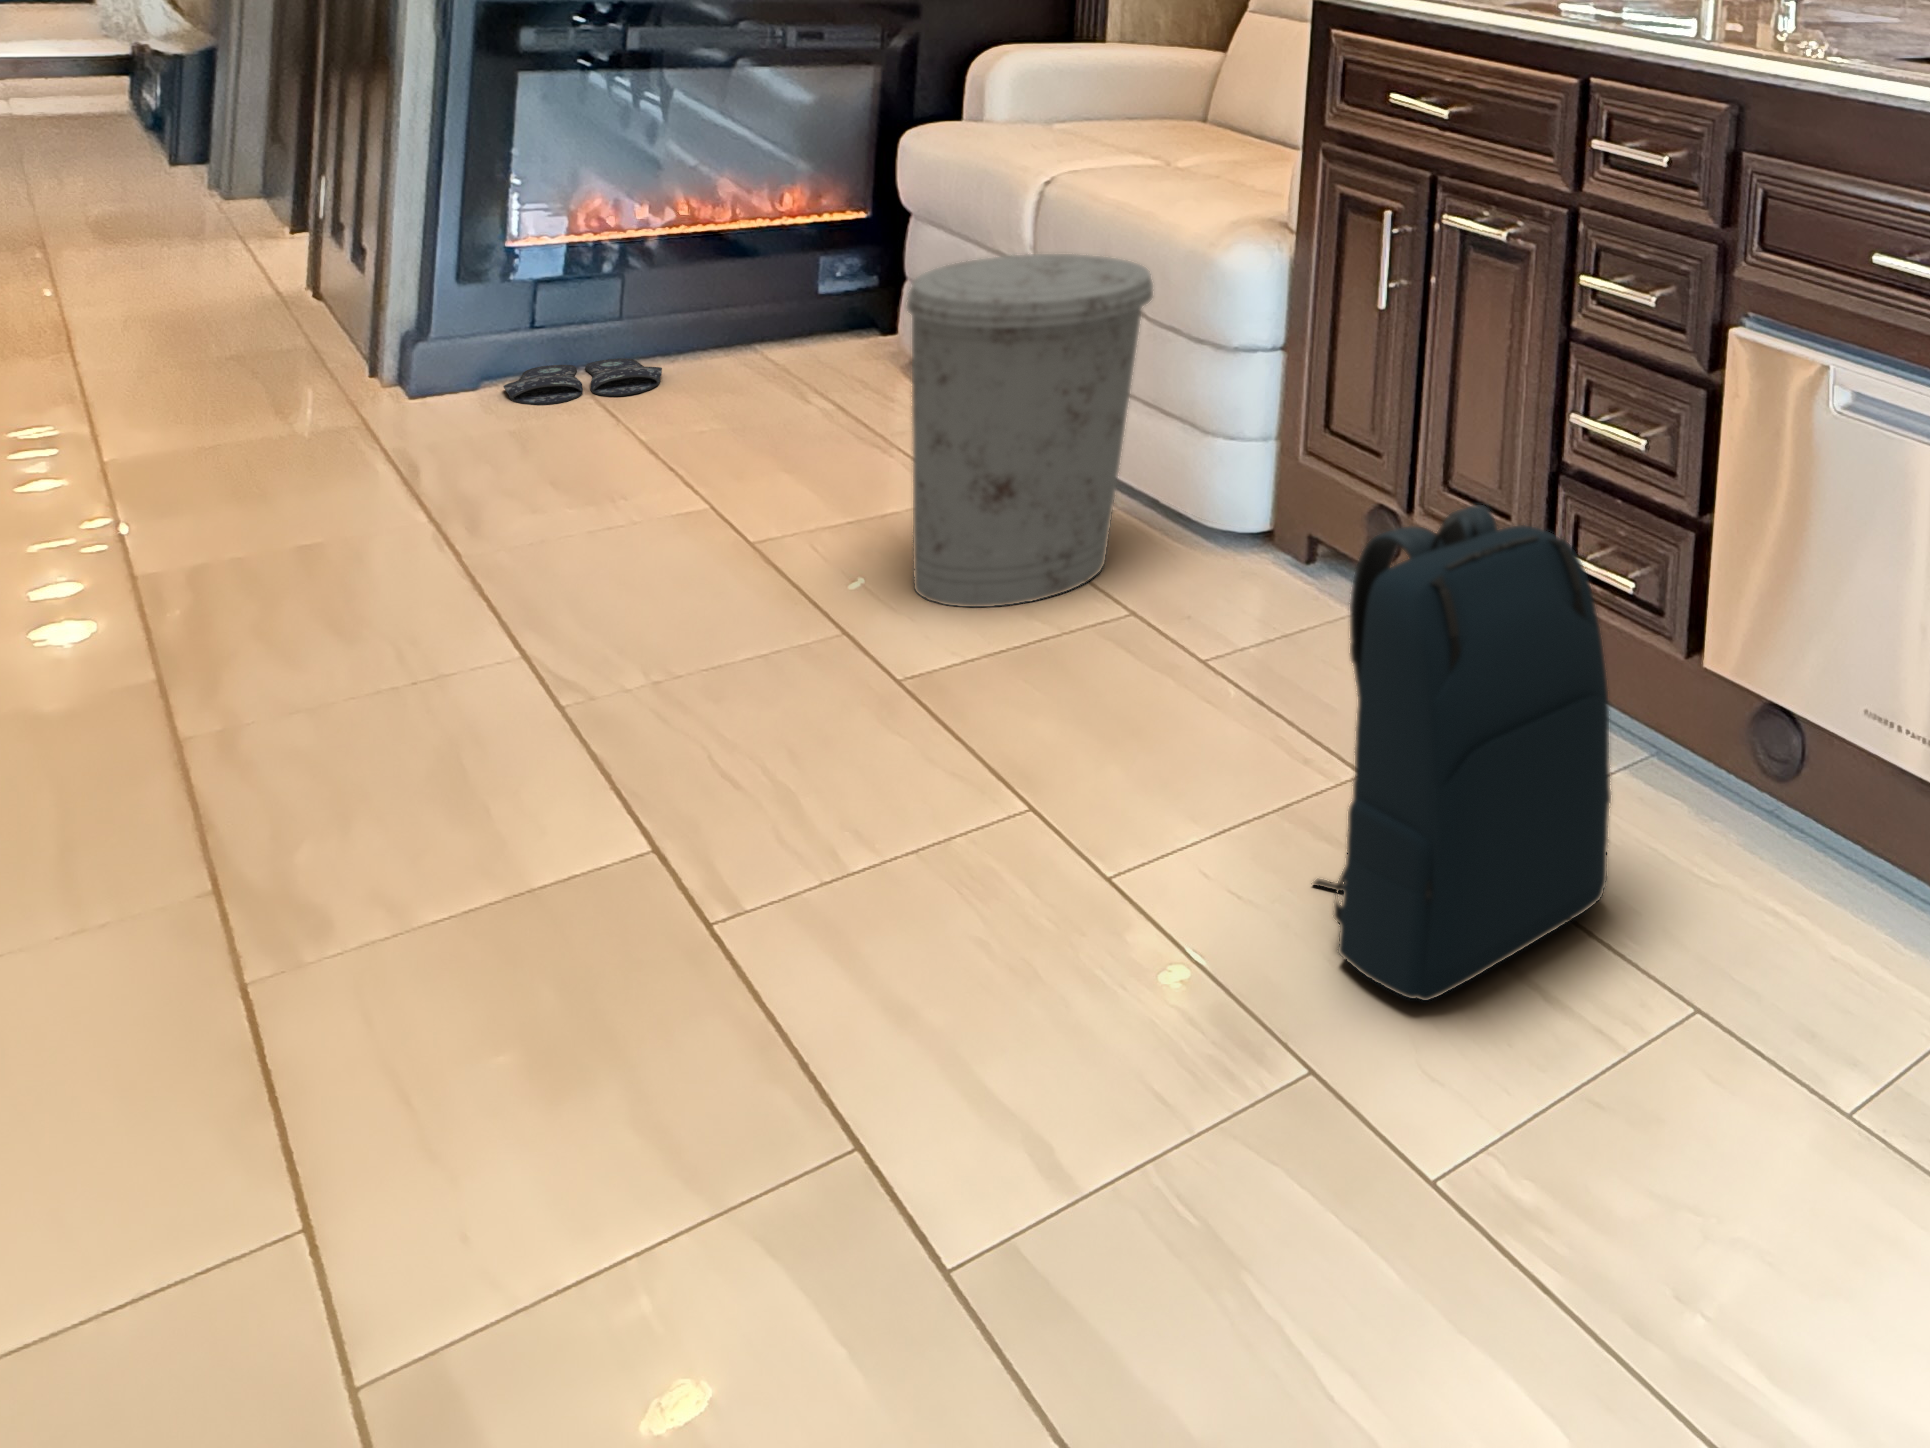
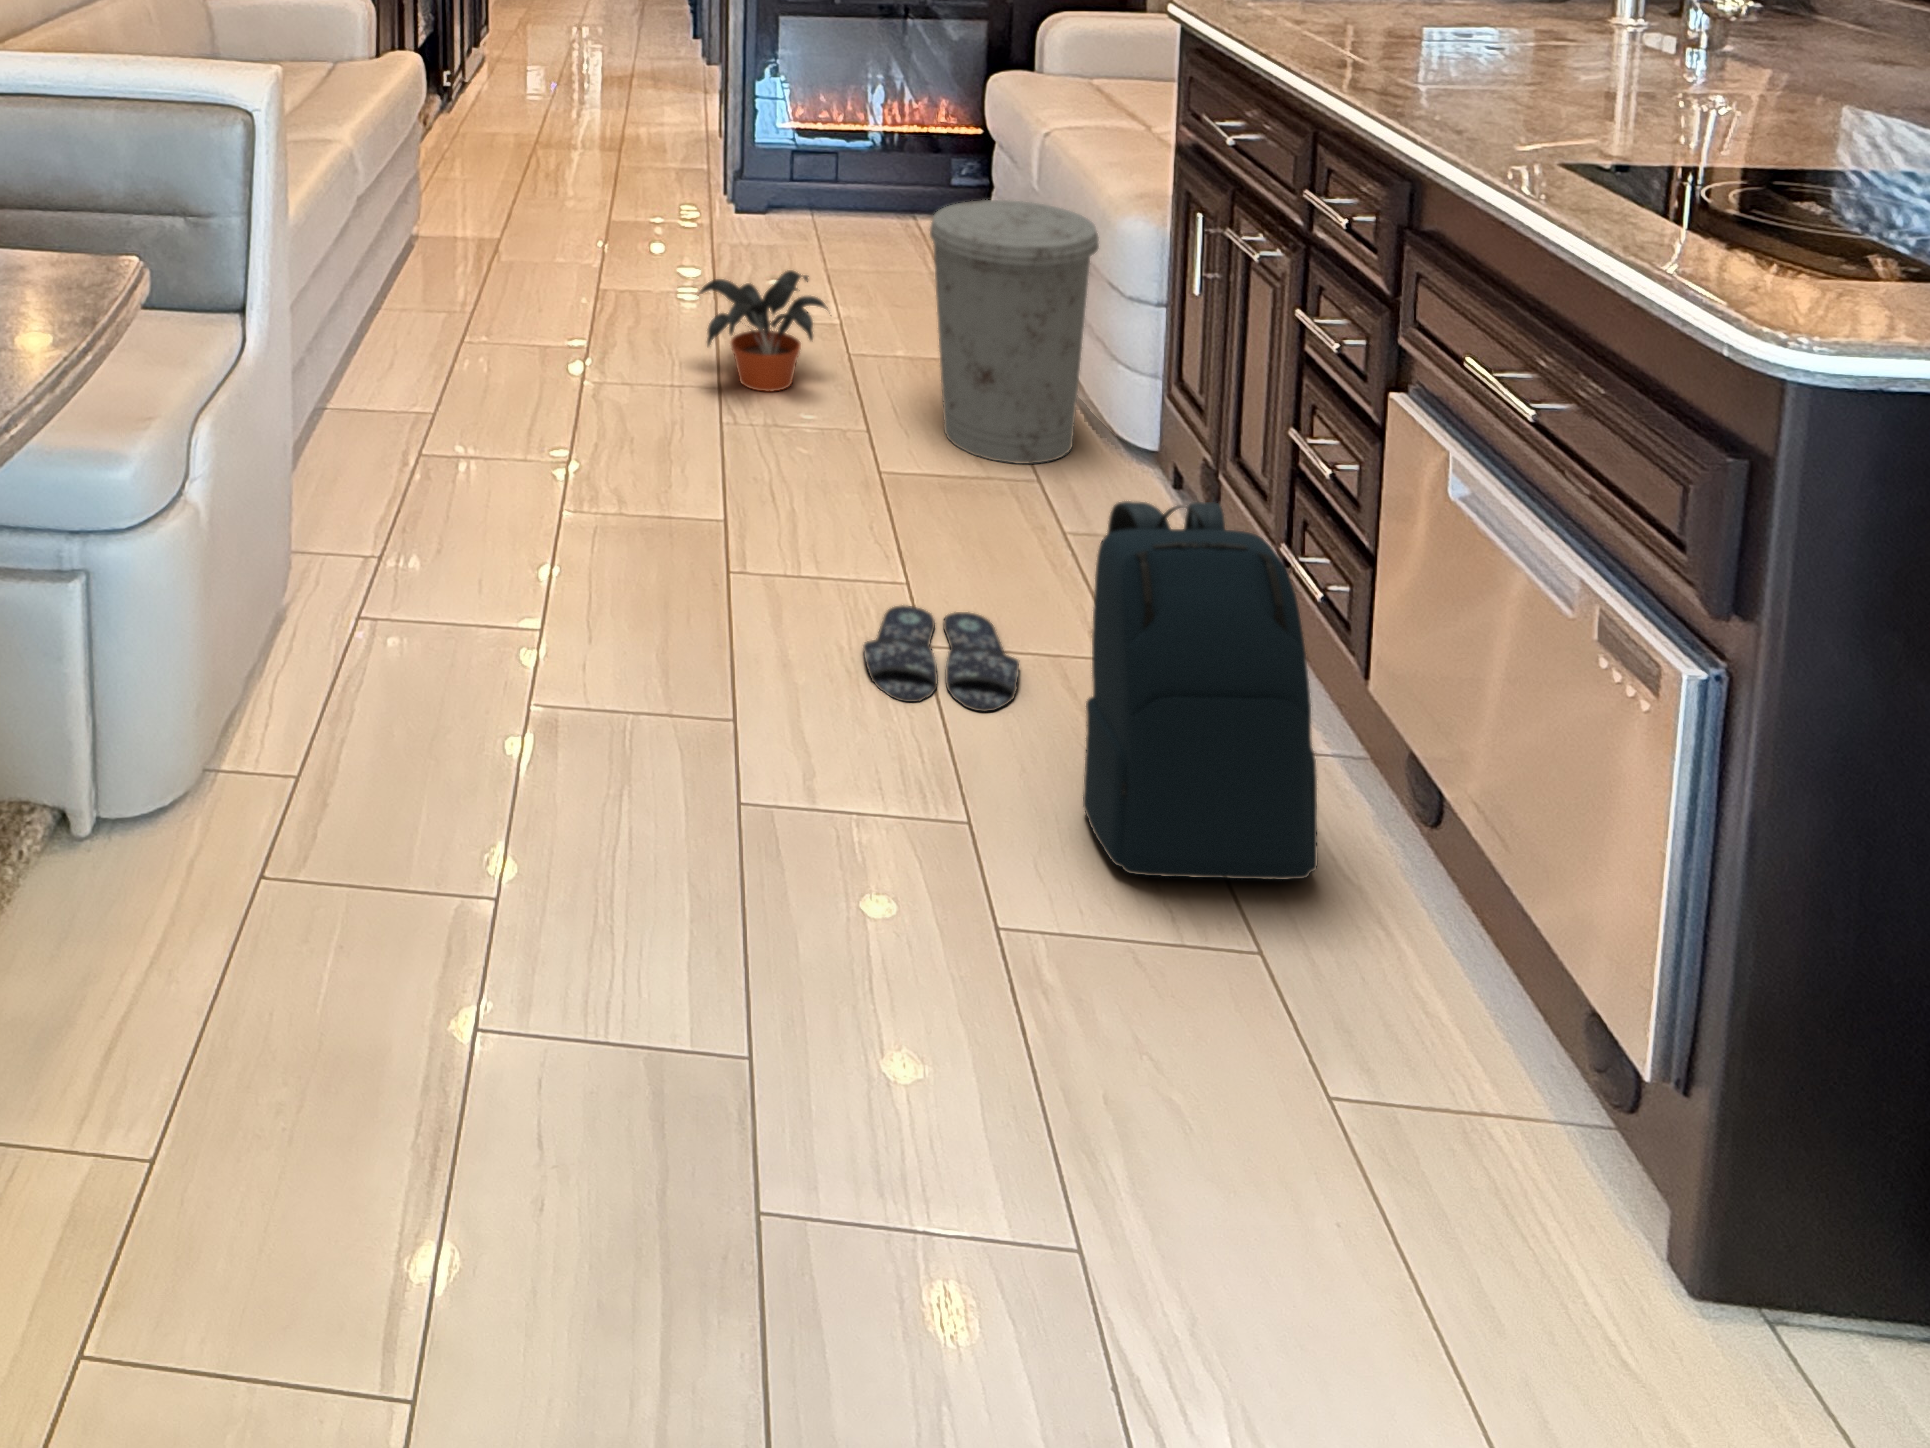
slippers: present [503,359,662,405] -> present [863,606,1019,712]
potted plant: none [409,420,701,626] -> present [700,270,828,391]

